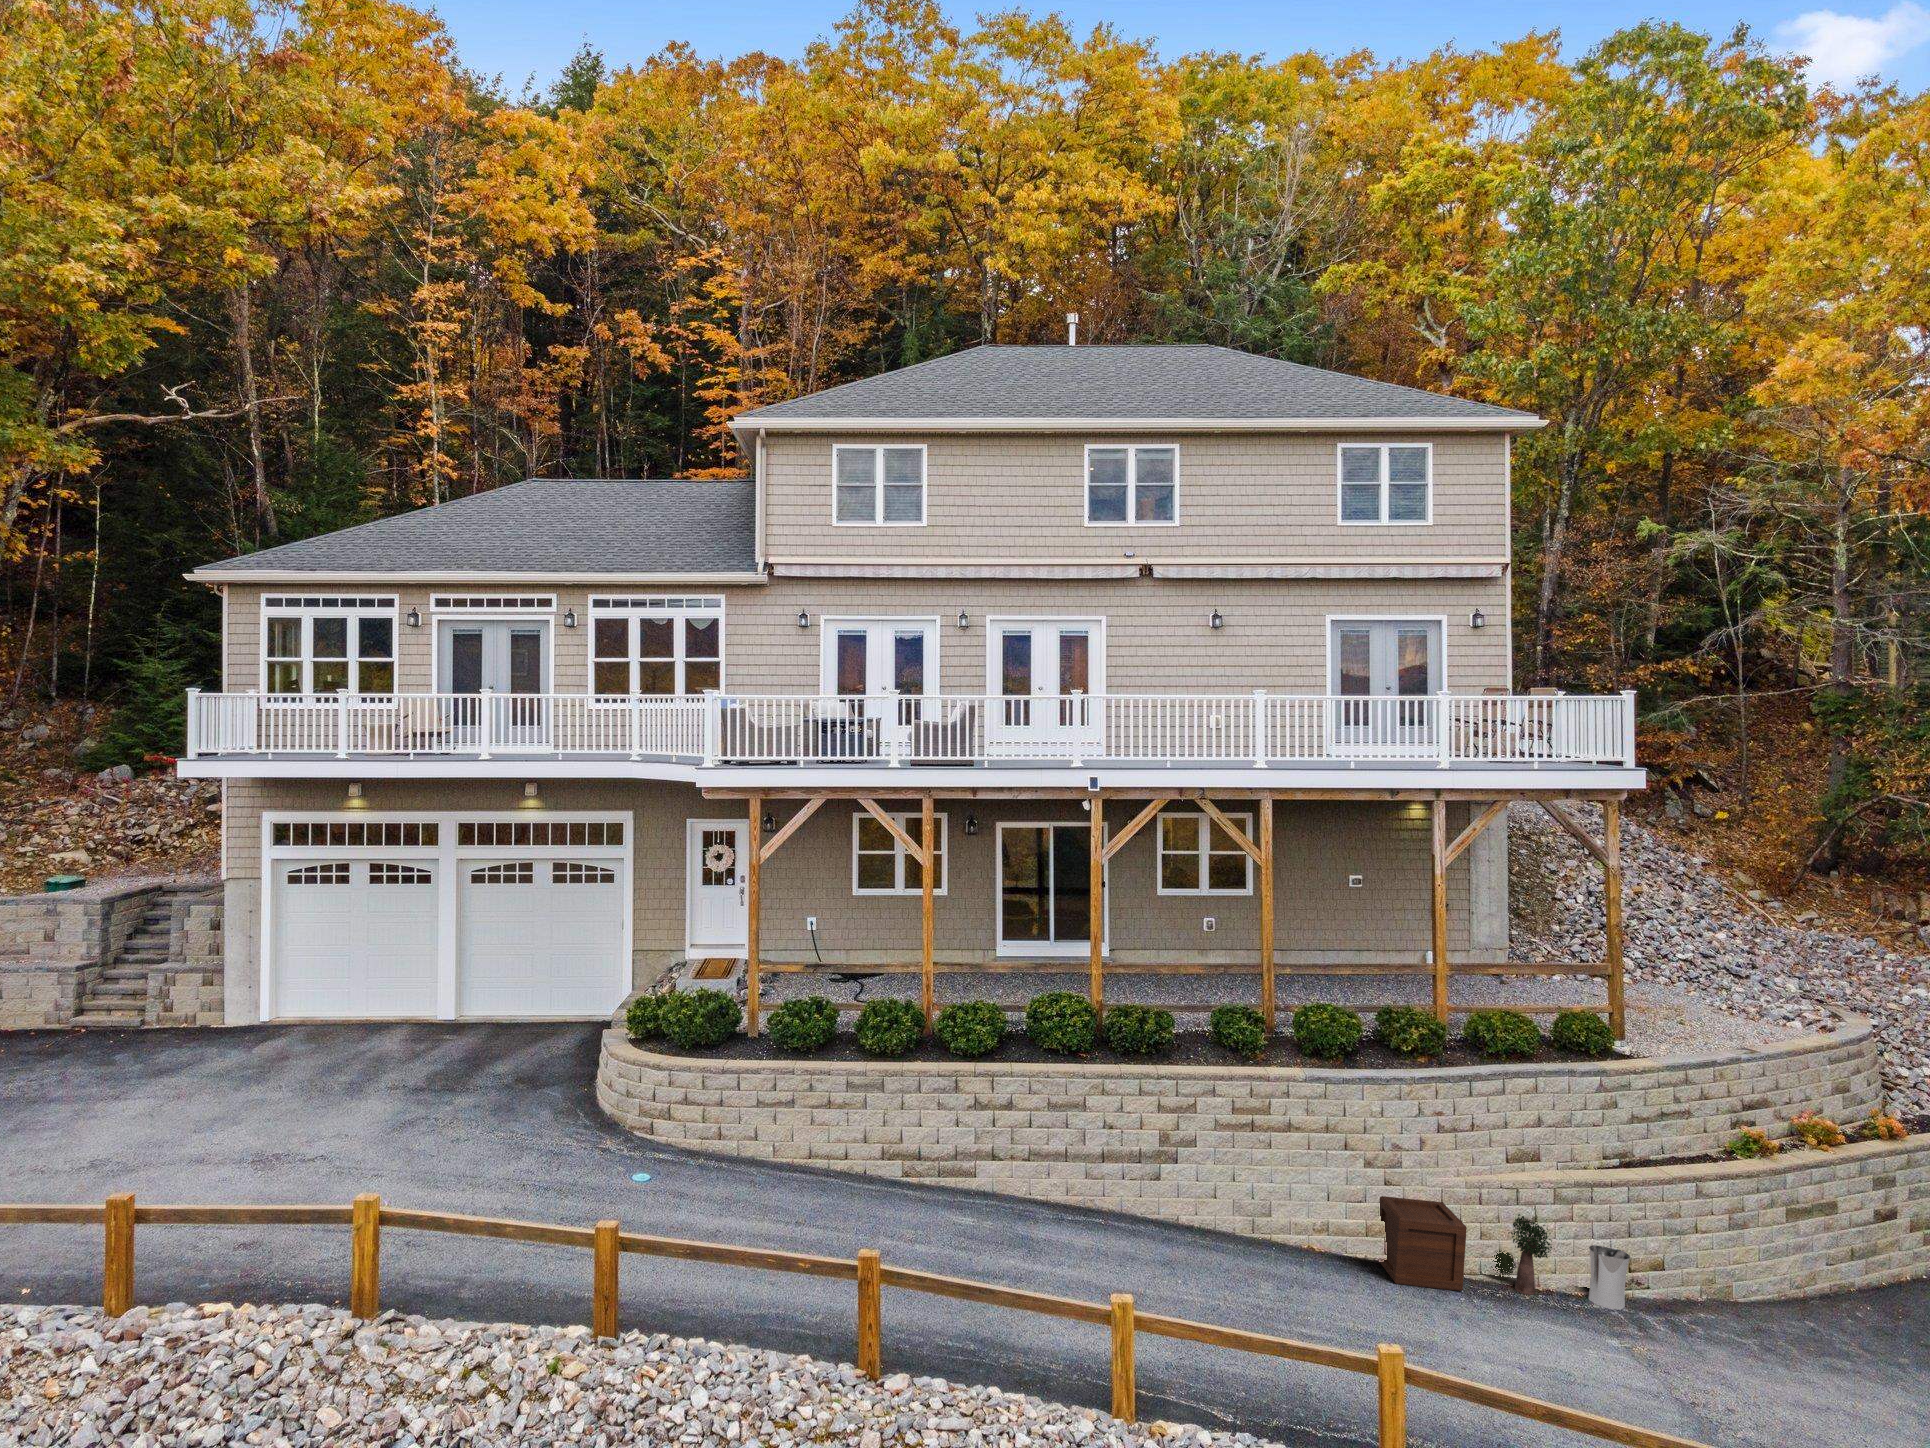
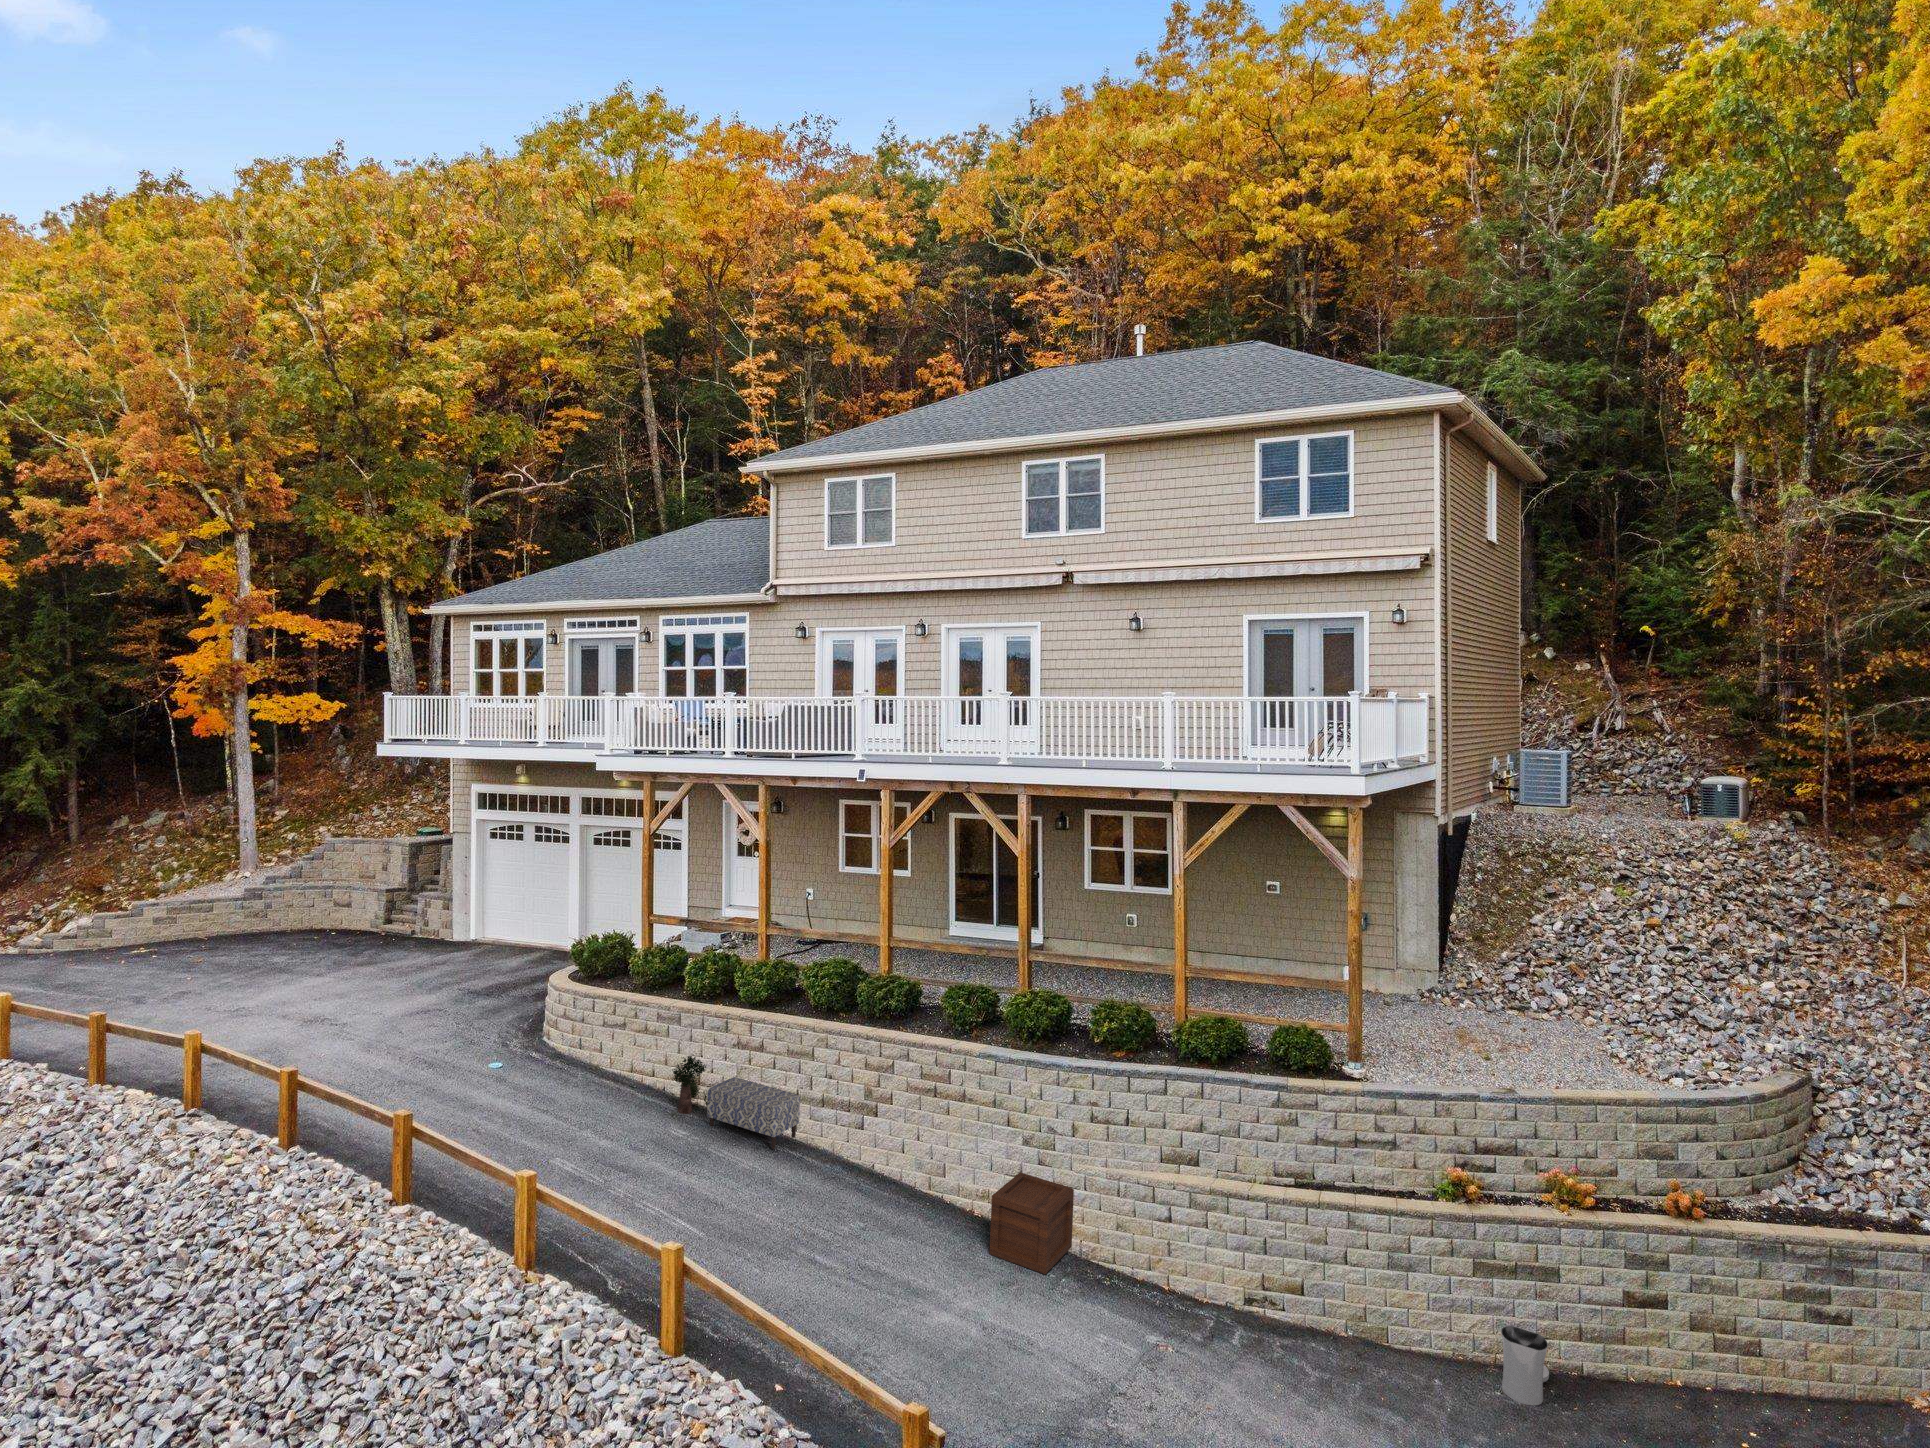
bench: none [978,1145,1087,1220] -> present [707,1077,800,1149]
potted plant: present [1491,1214,1552,1295] -> present [672,1056,707,1114]
trash can: present [1589,1245,1630,1309] -> present [1501,1326,1549,1406]

